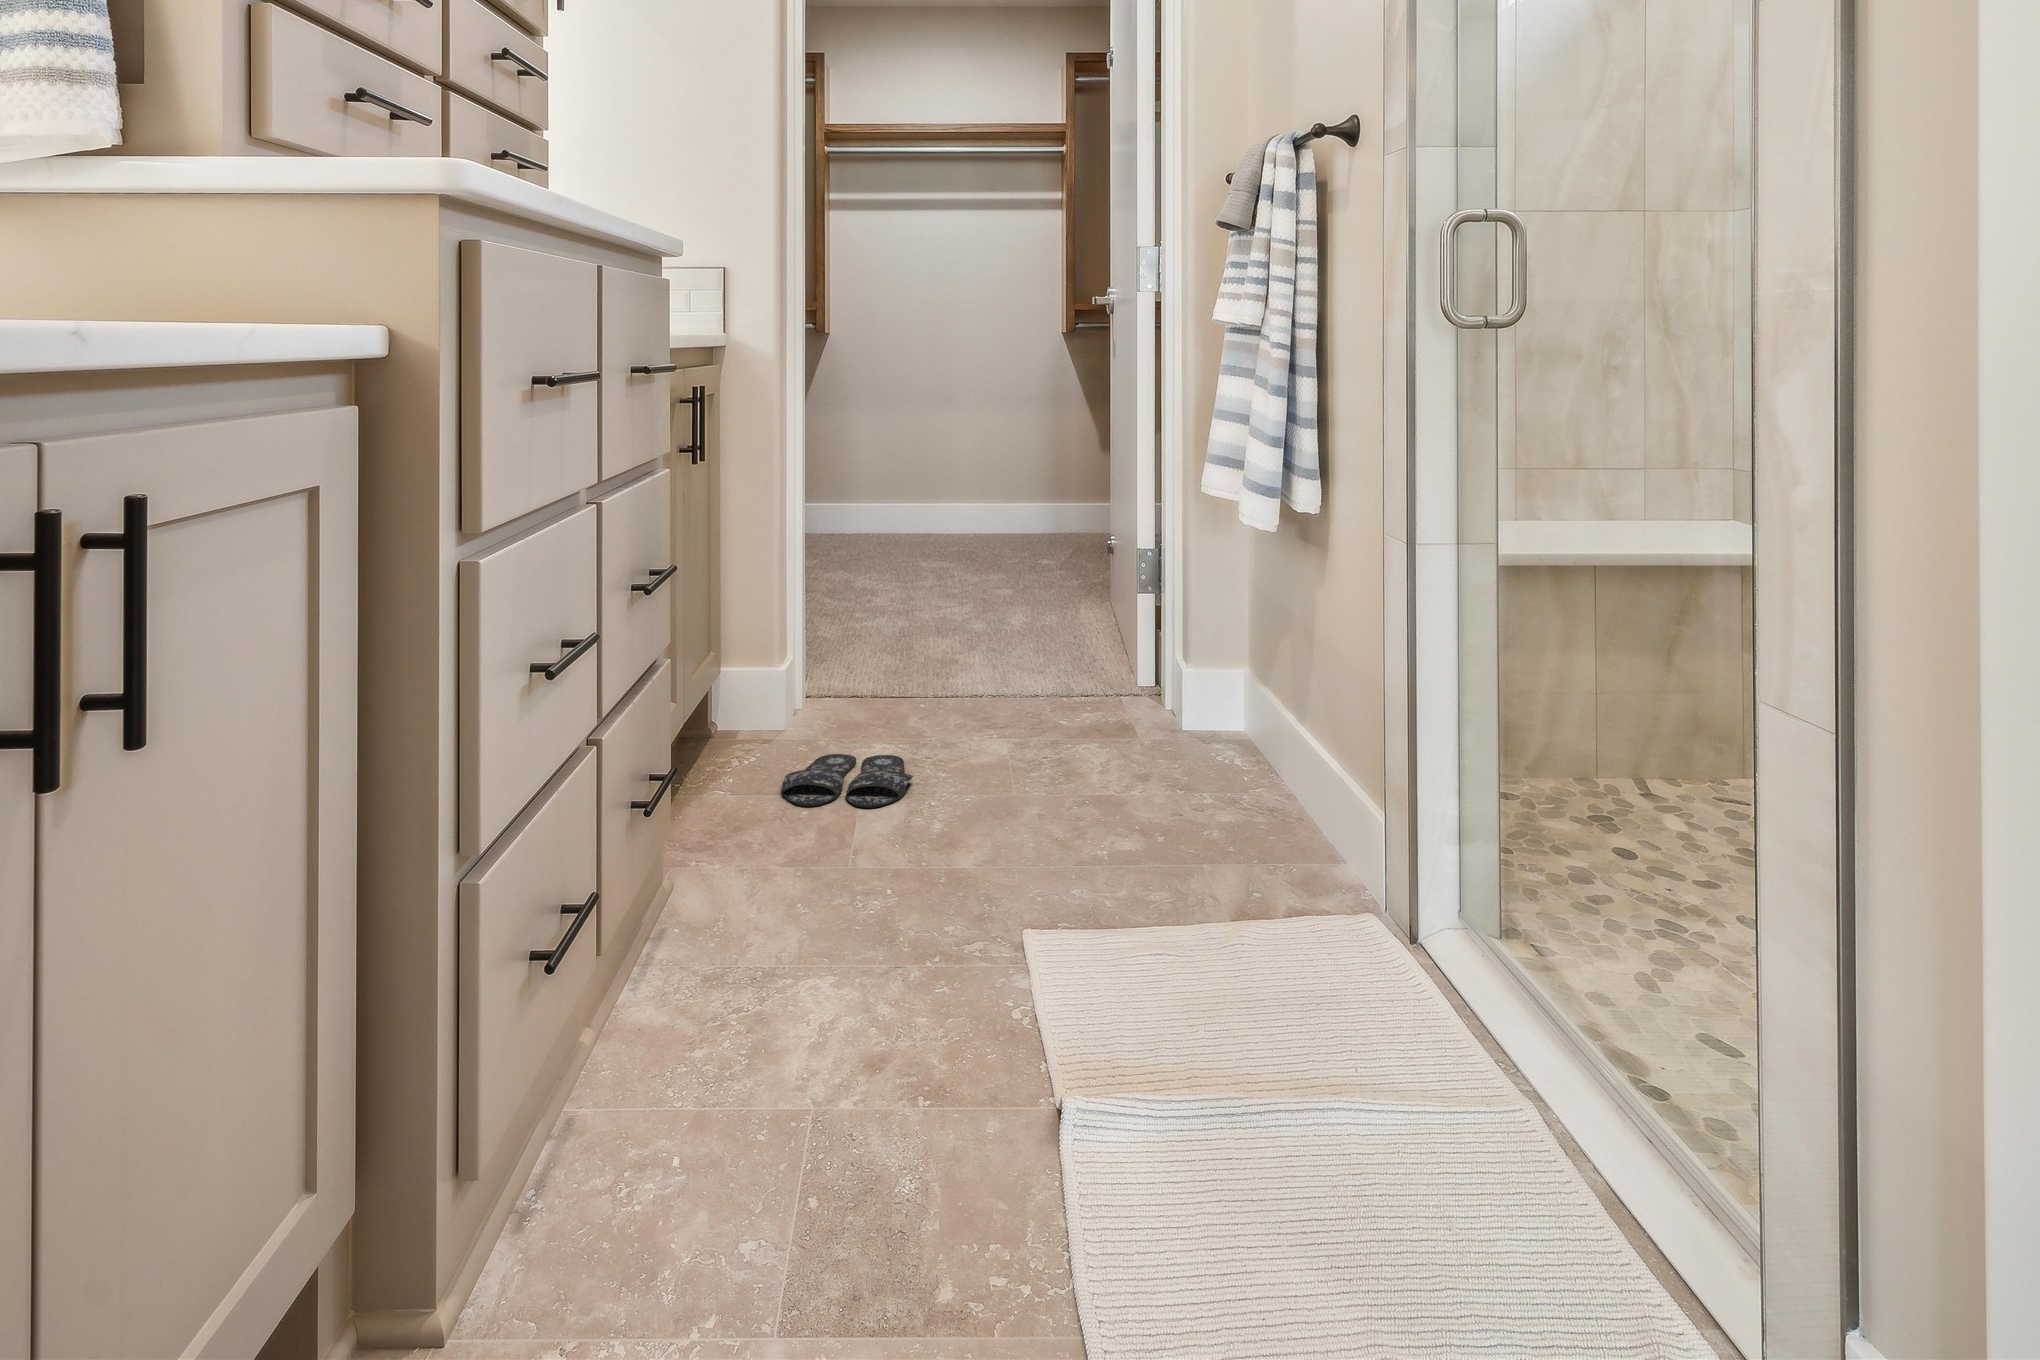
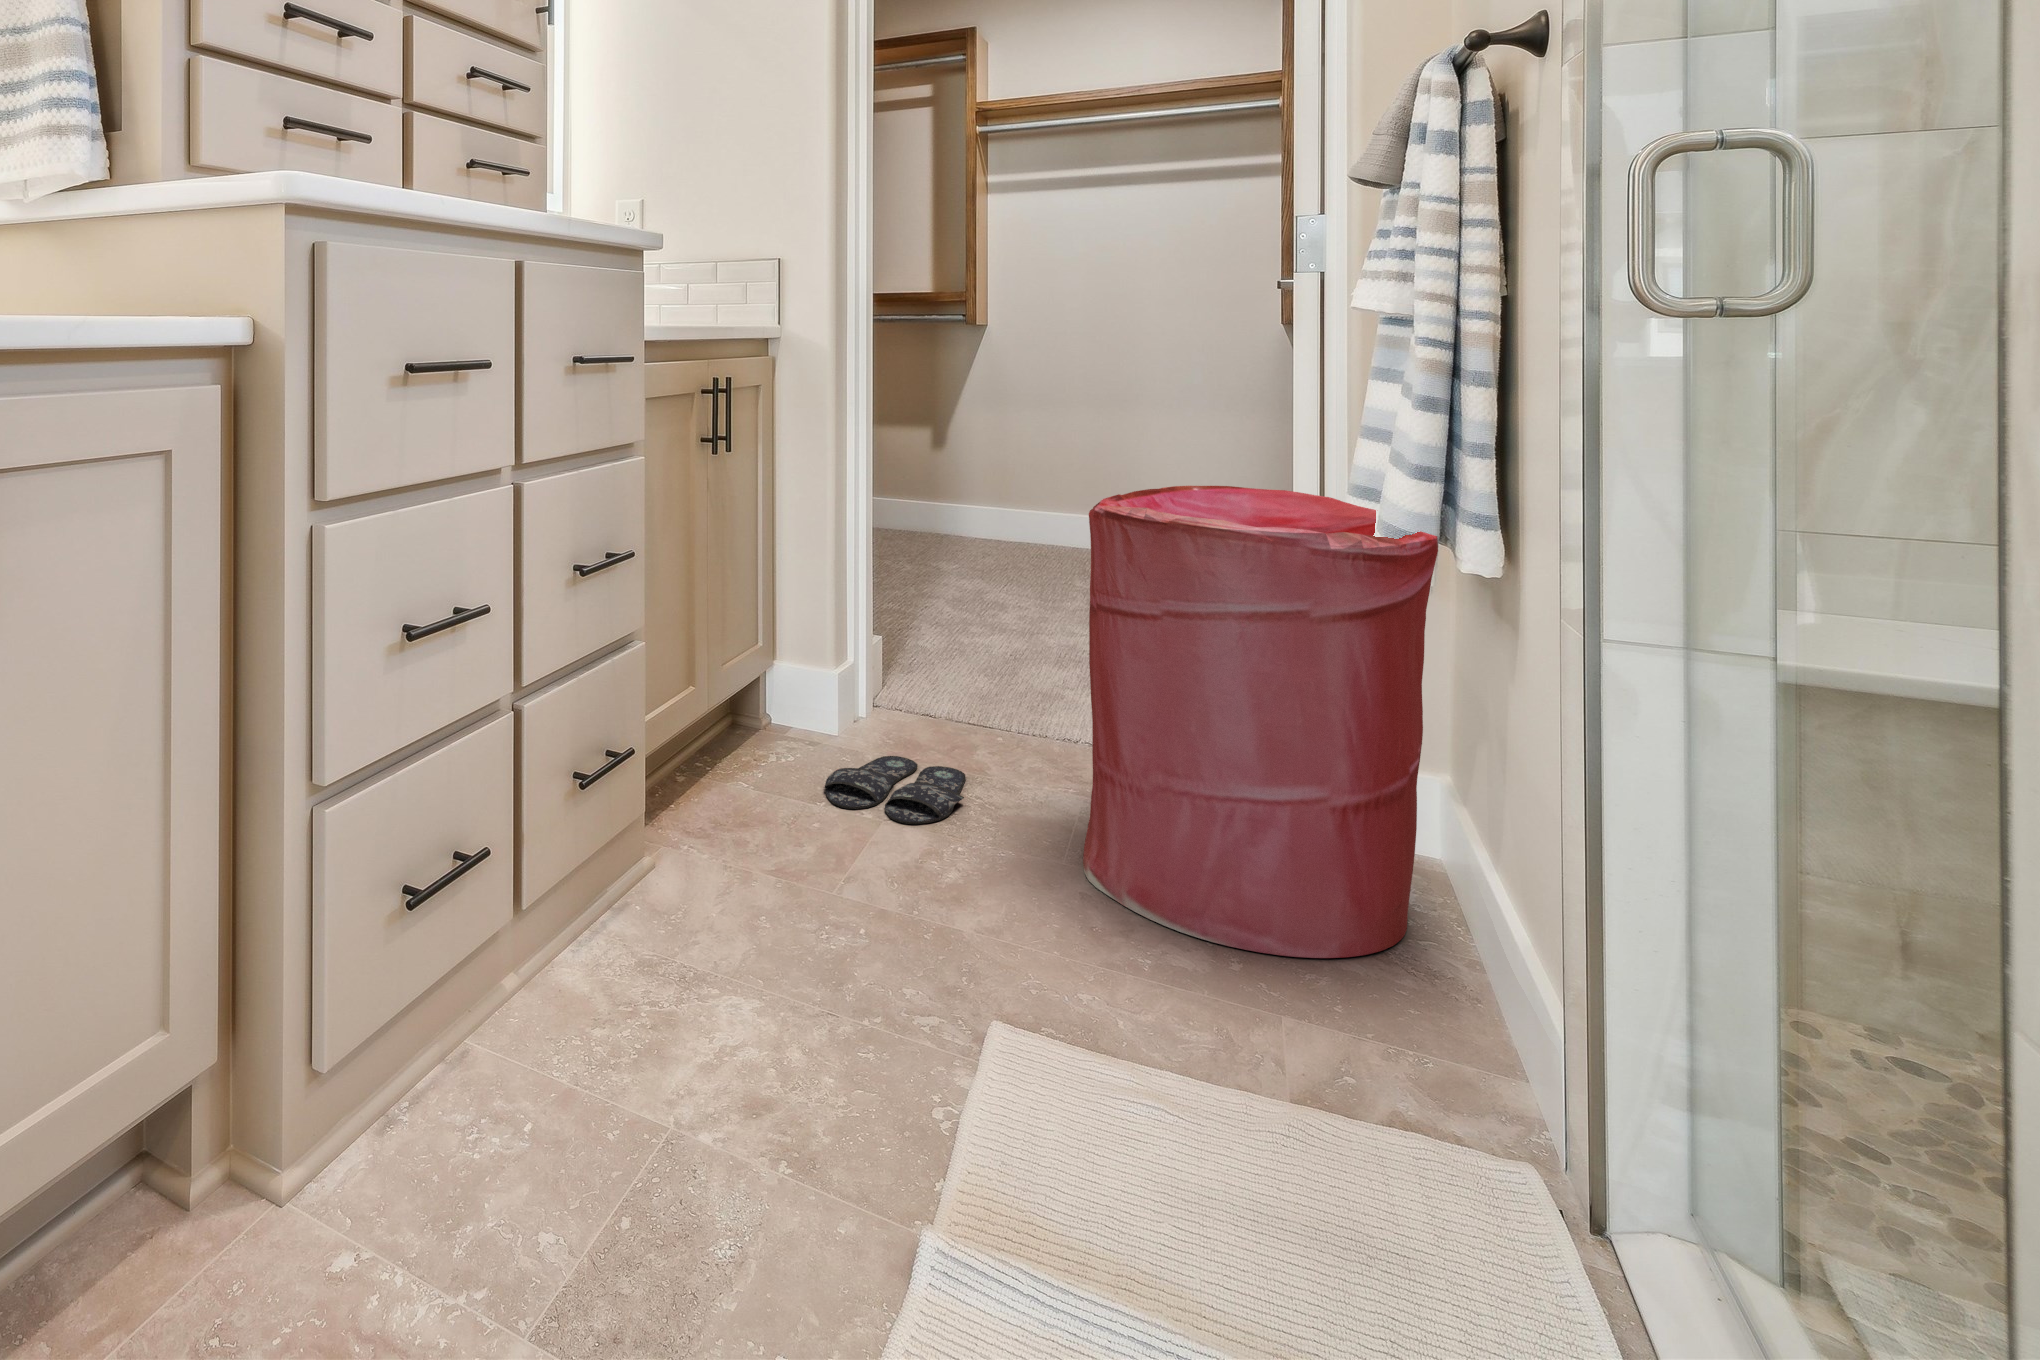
laundry hamper: none [1027,471,1283,842] -> present [1083,486,1438,958]

